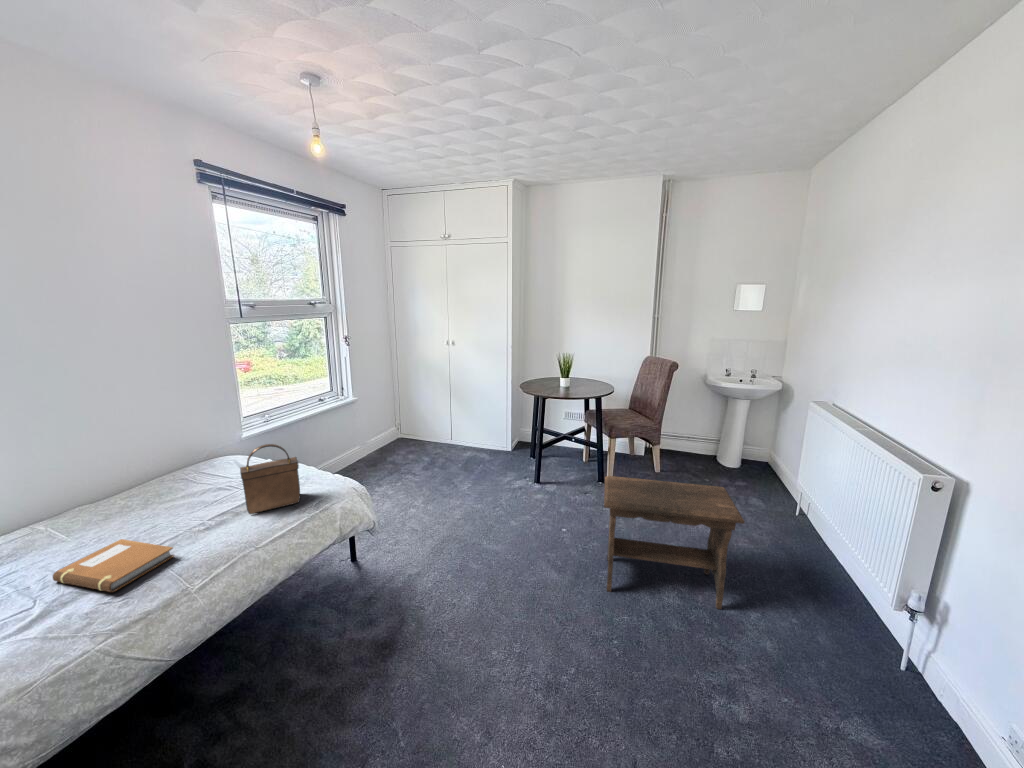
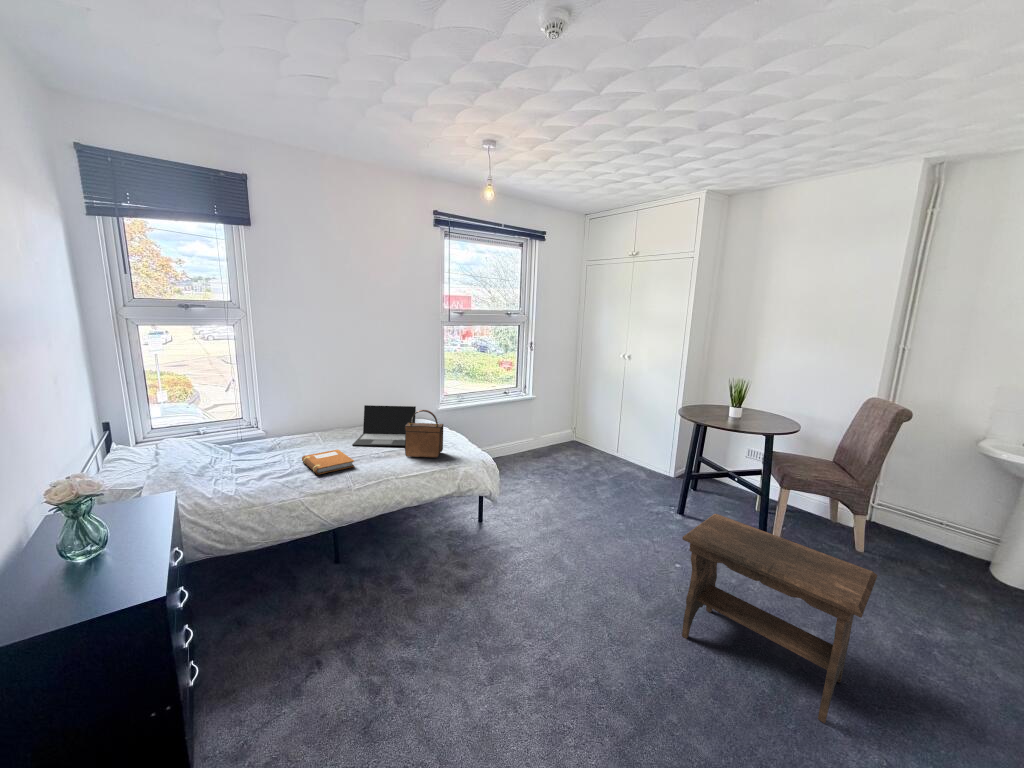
laptop: none [135,442,240,525] -> present [352,405,416,446]

